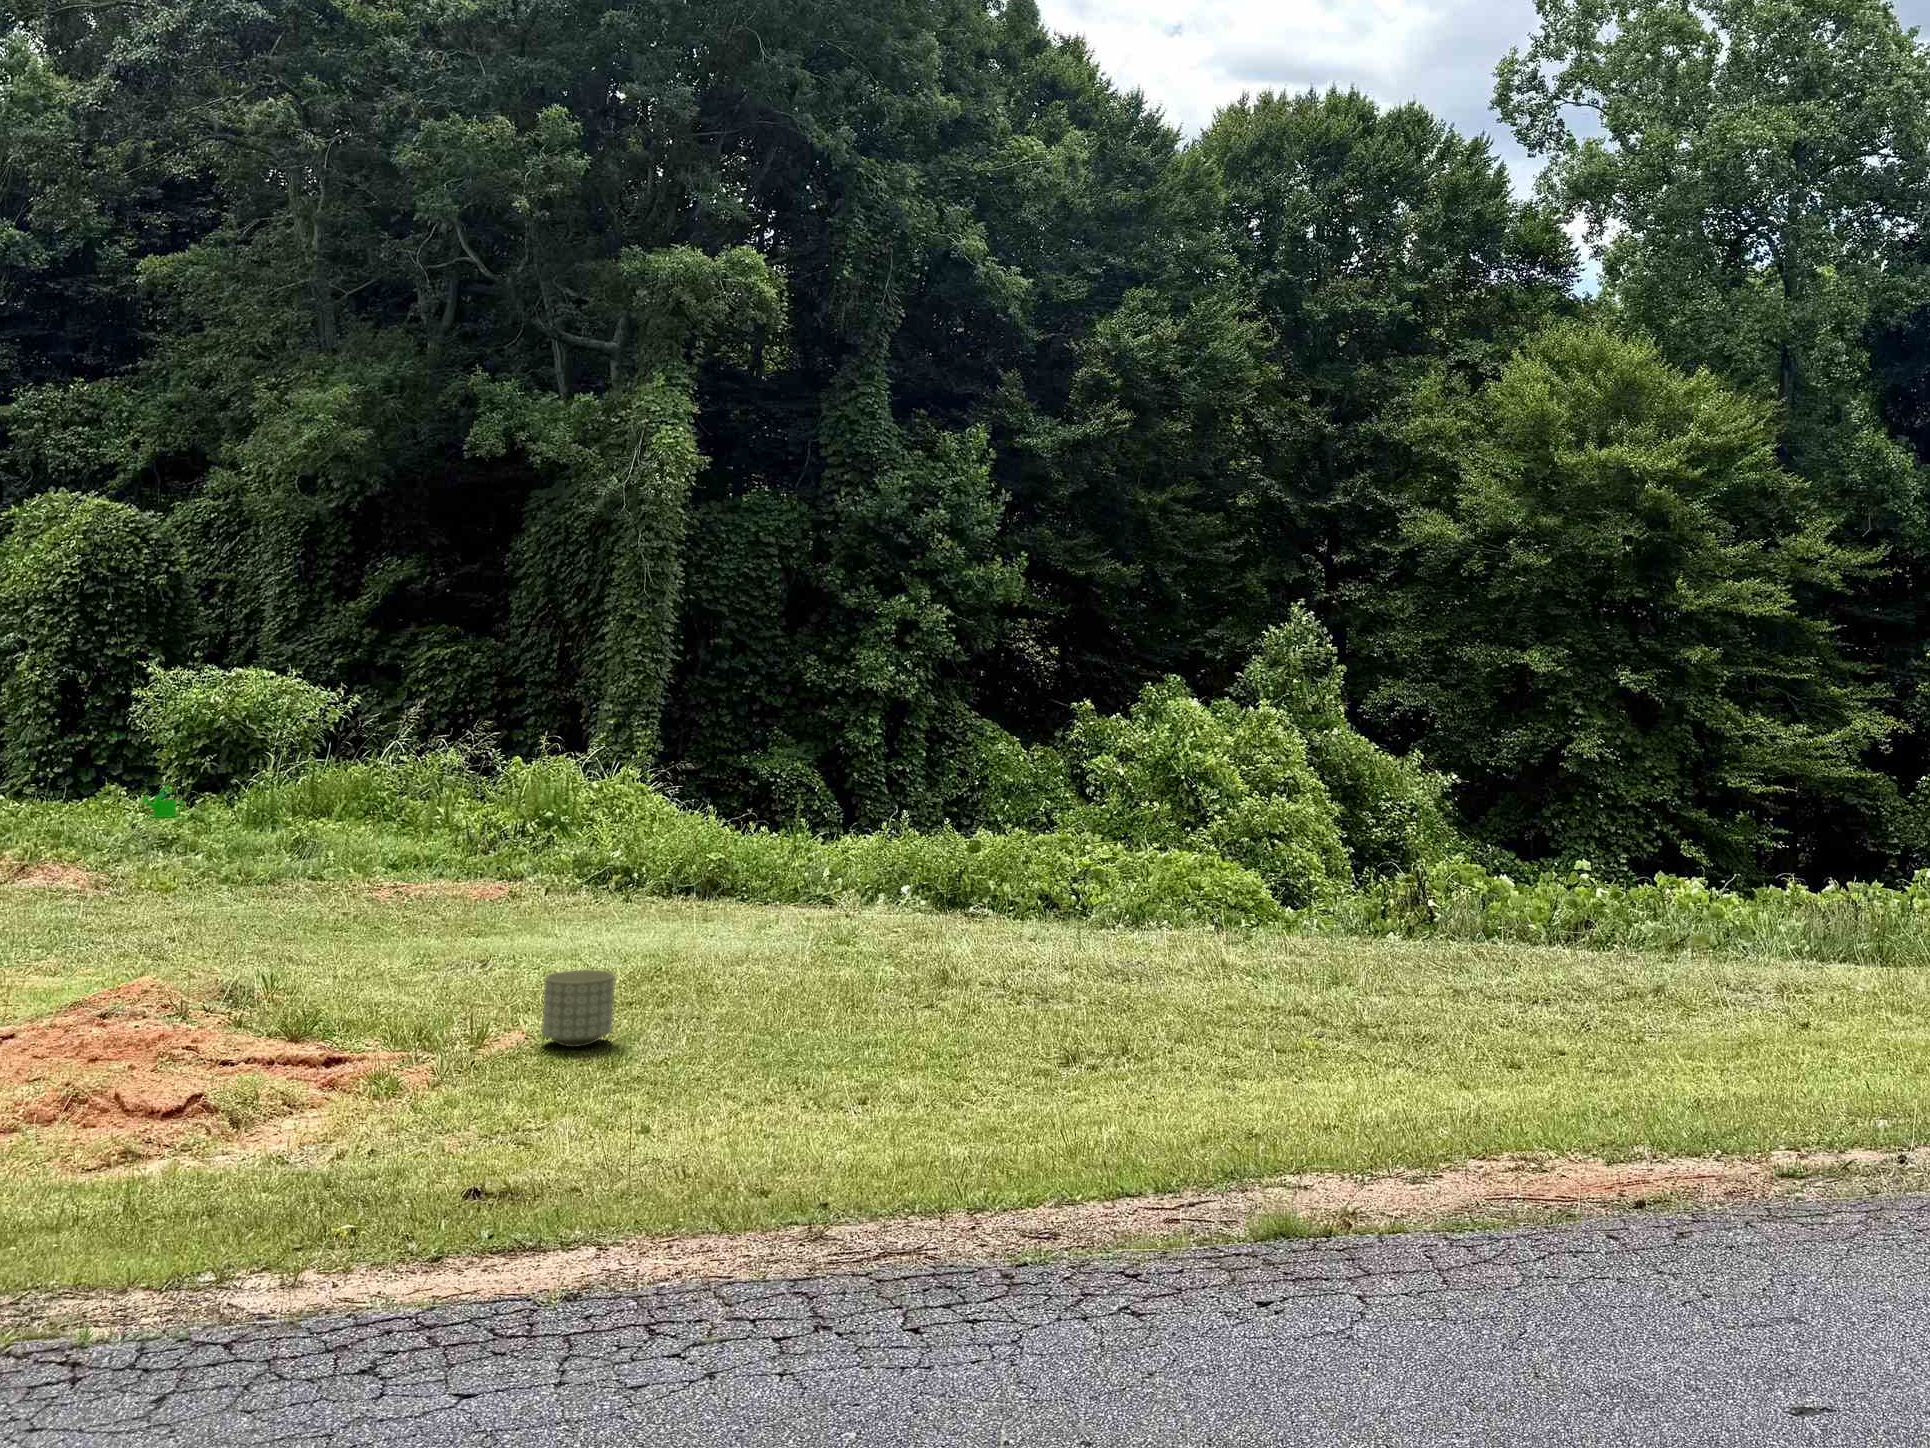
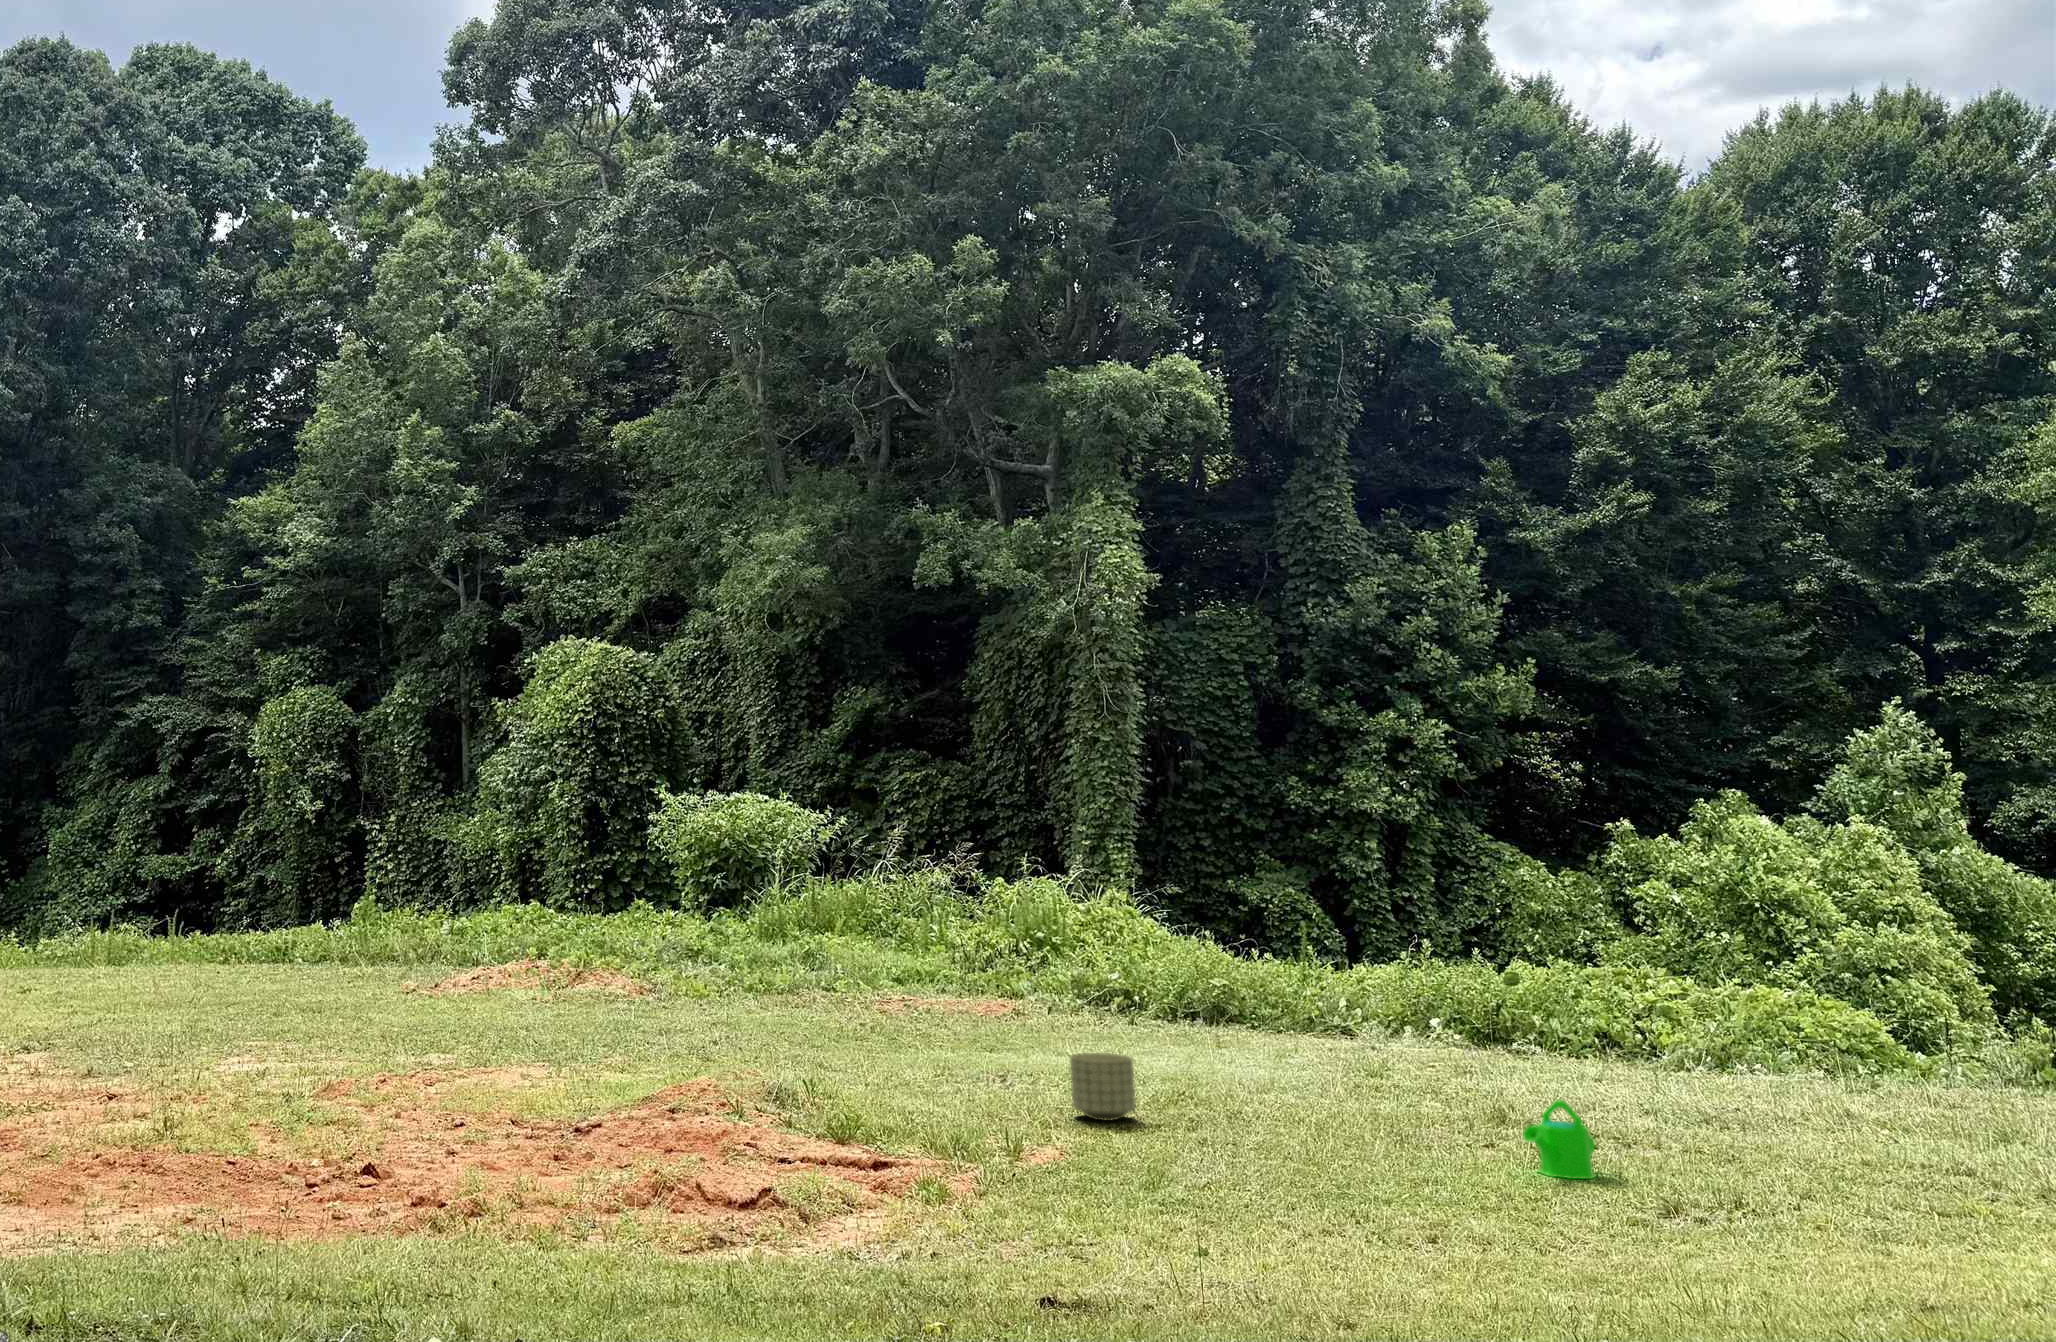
watering can: present [142,785,184,818] -> present [1523,1100,1597,1179]

